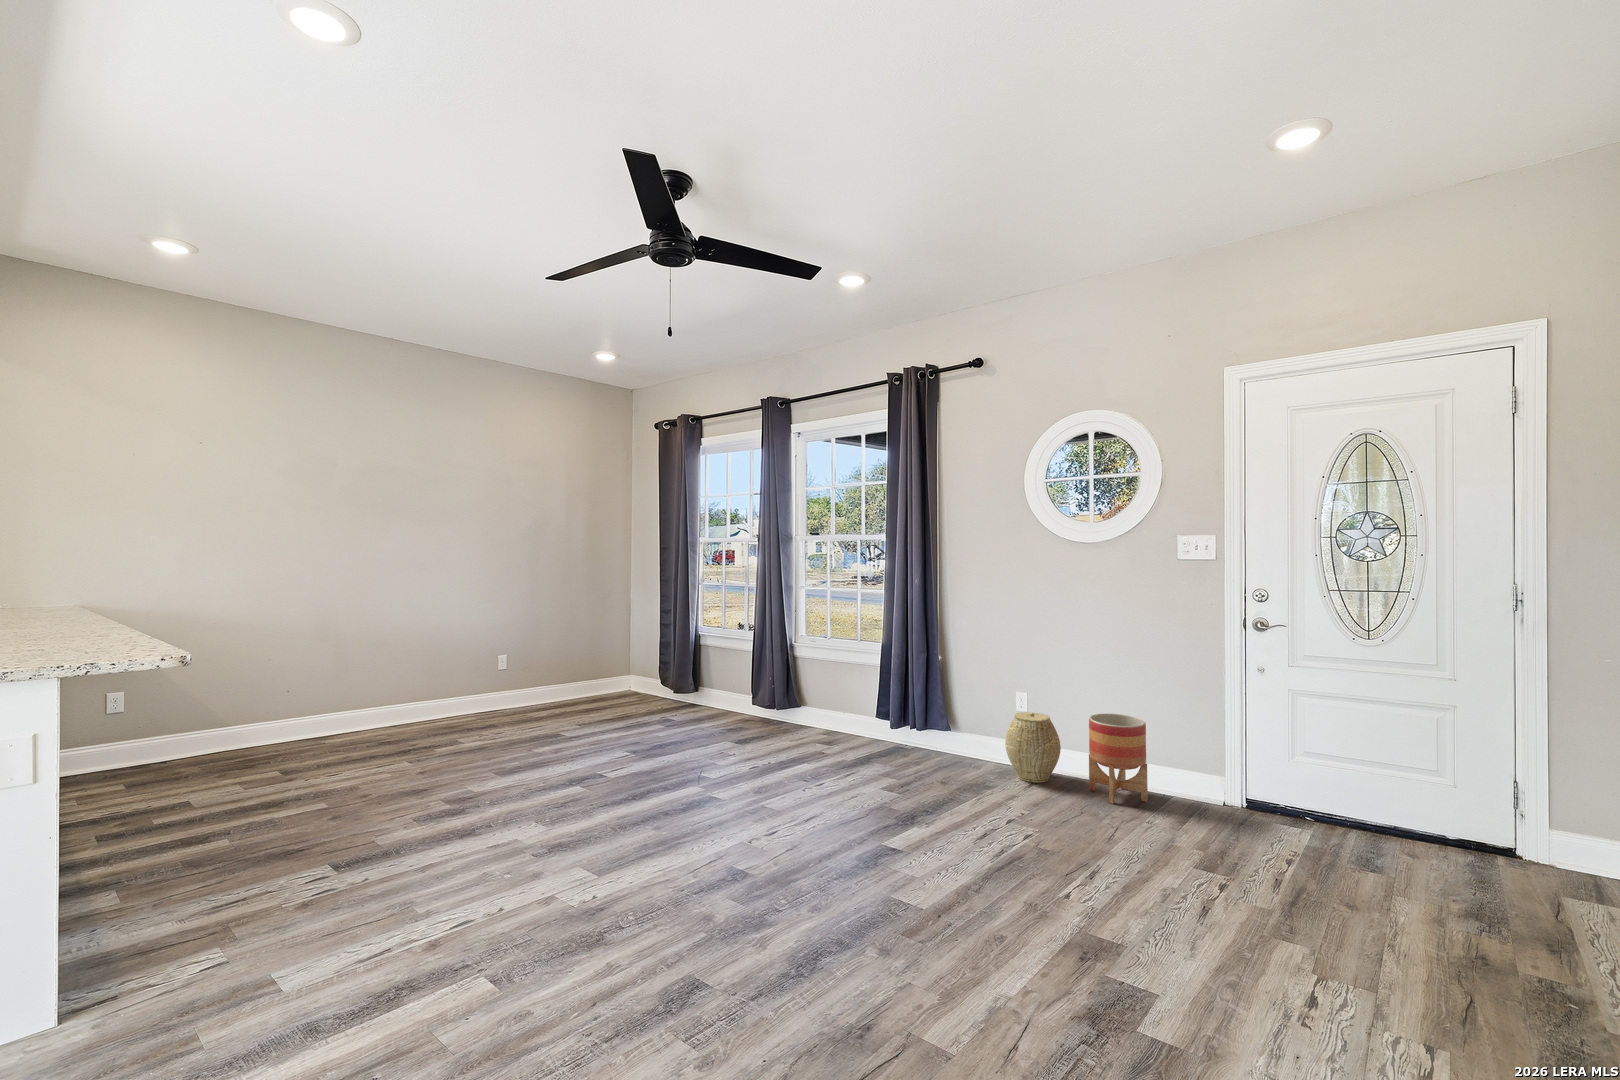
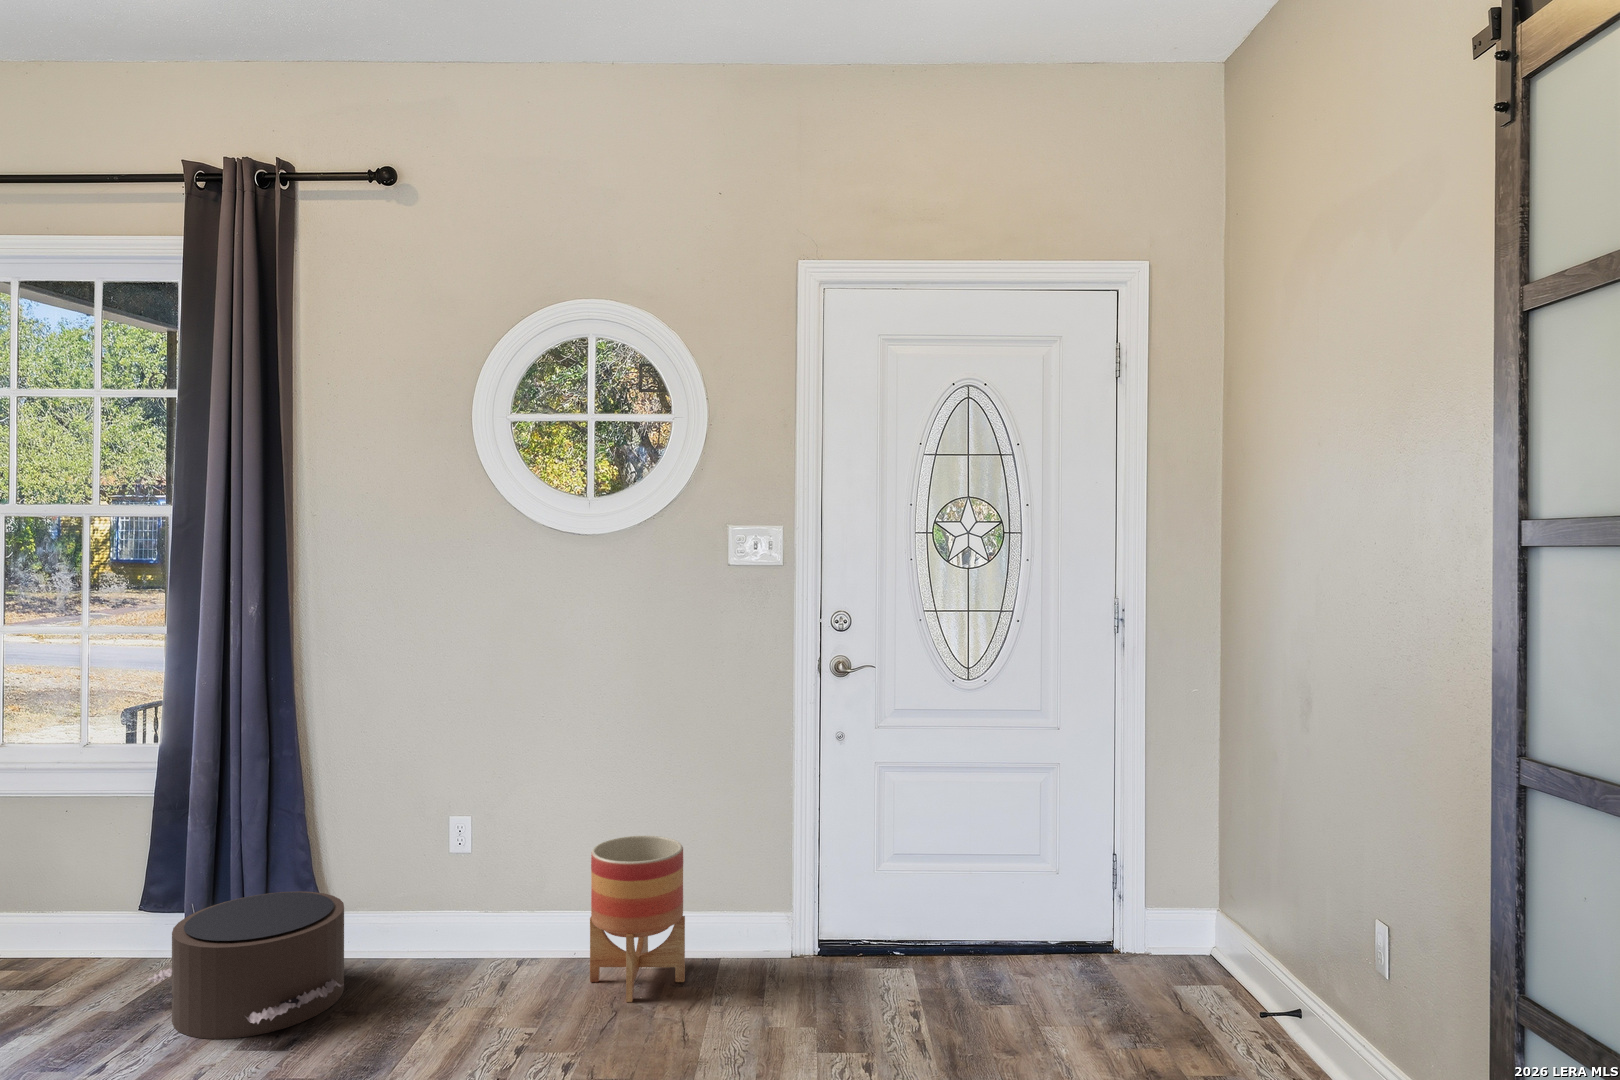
woven basket: present [1005,712,1061,783] -> none [436,855,540,992]
pouf: none [879,715,962,776] -> present [147,891,344,1039]

